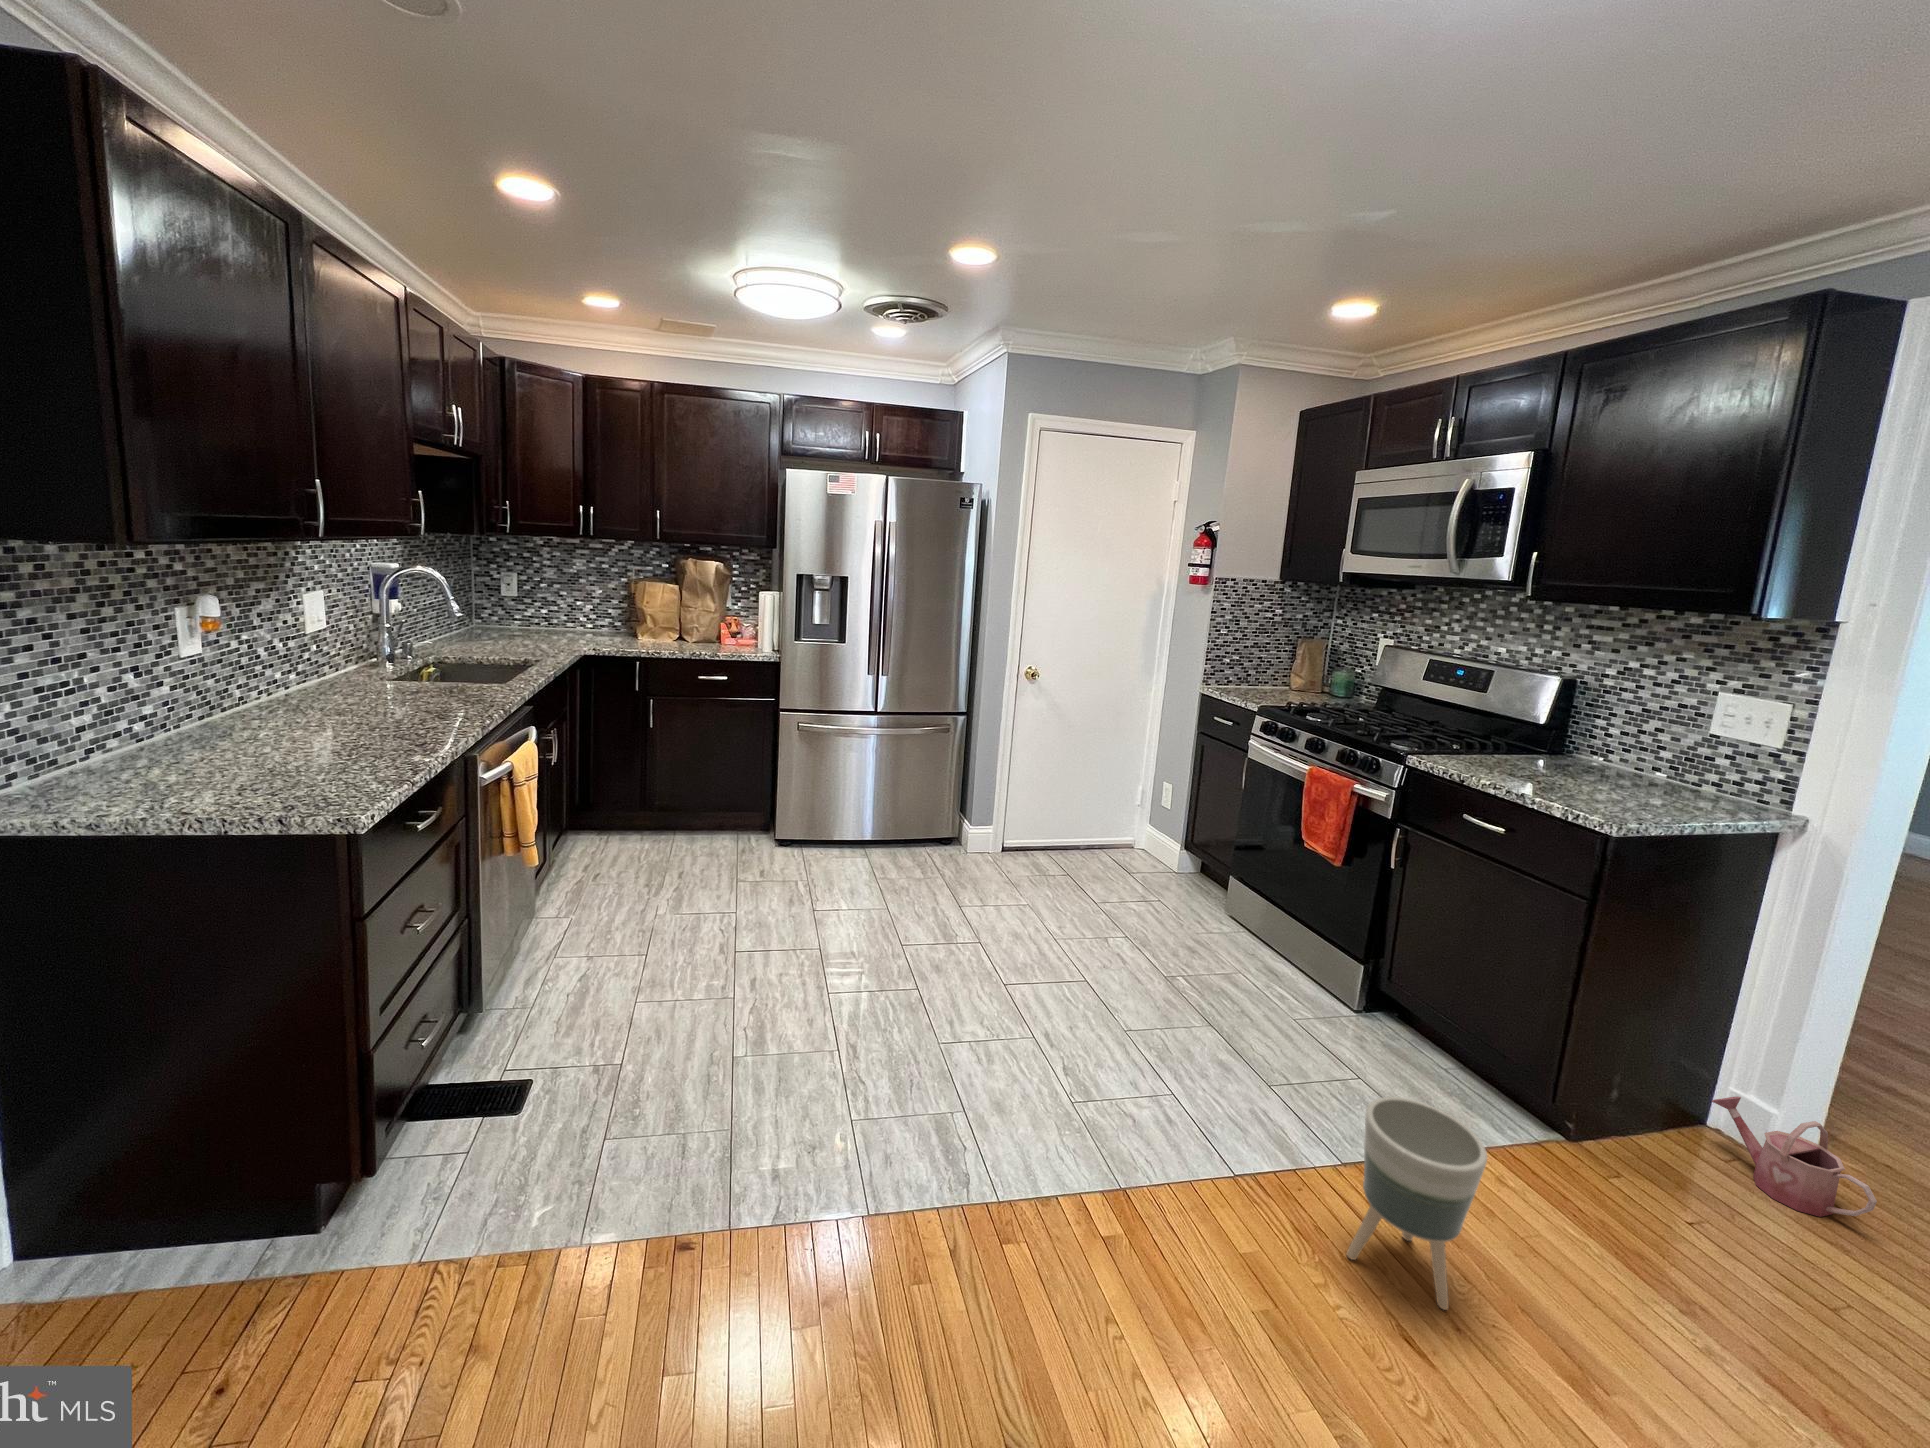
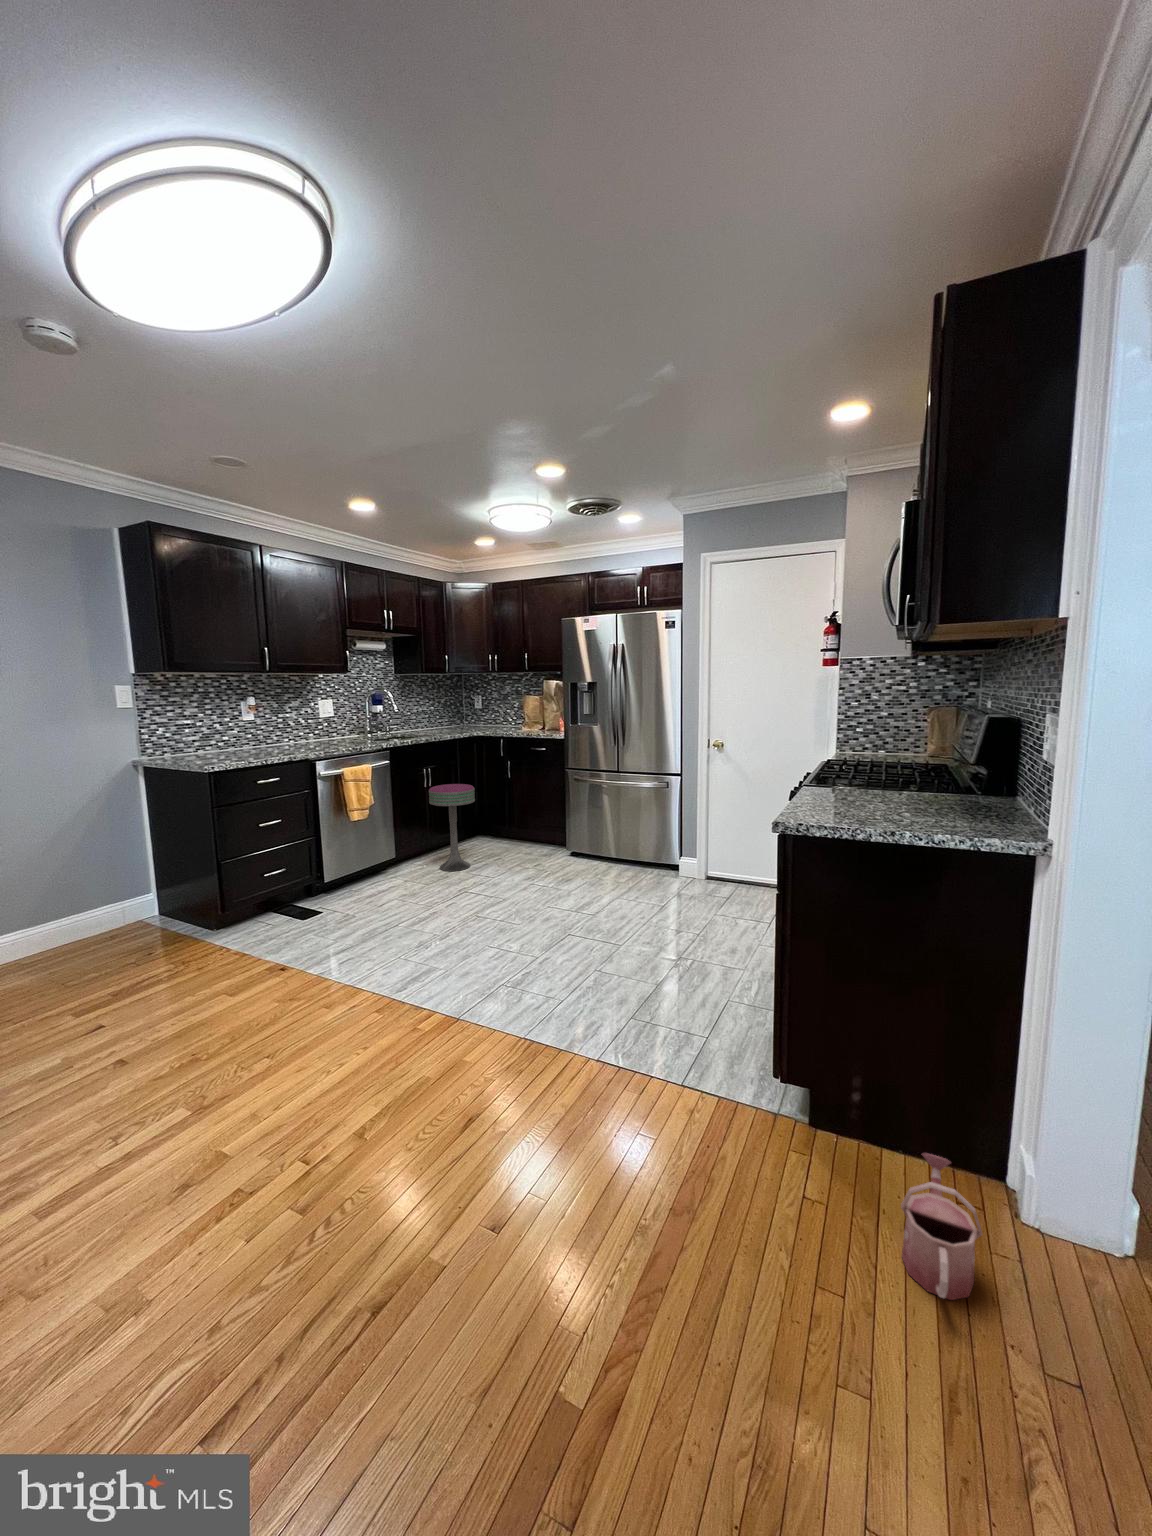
bar stool: none [596,752,683,915] -> present [429,784,475,871]
planter: present [1347,1097,1487,1310] -> none [453,988,527,1127]

